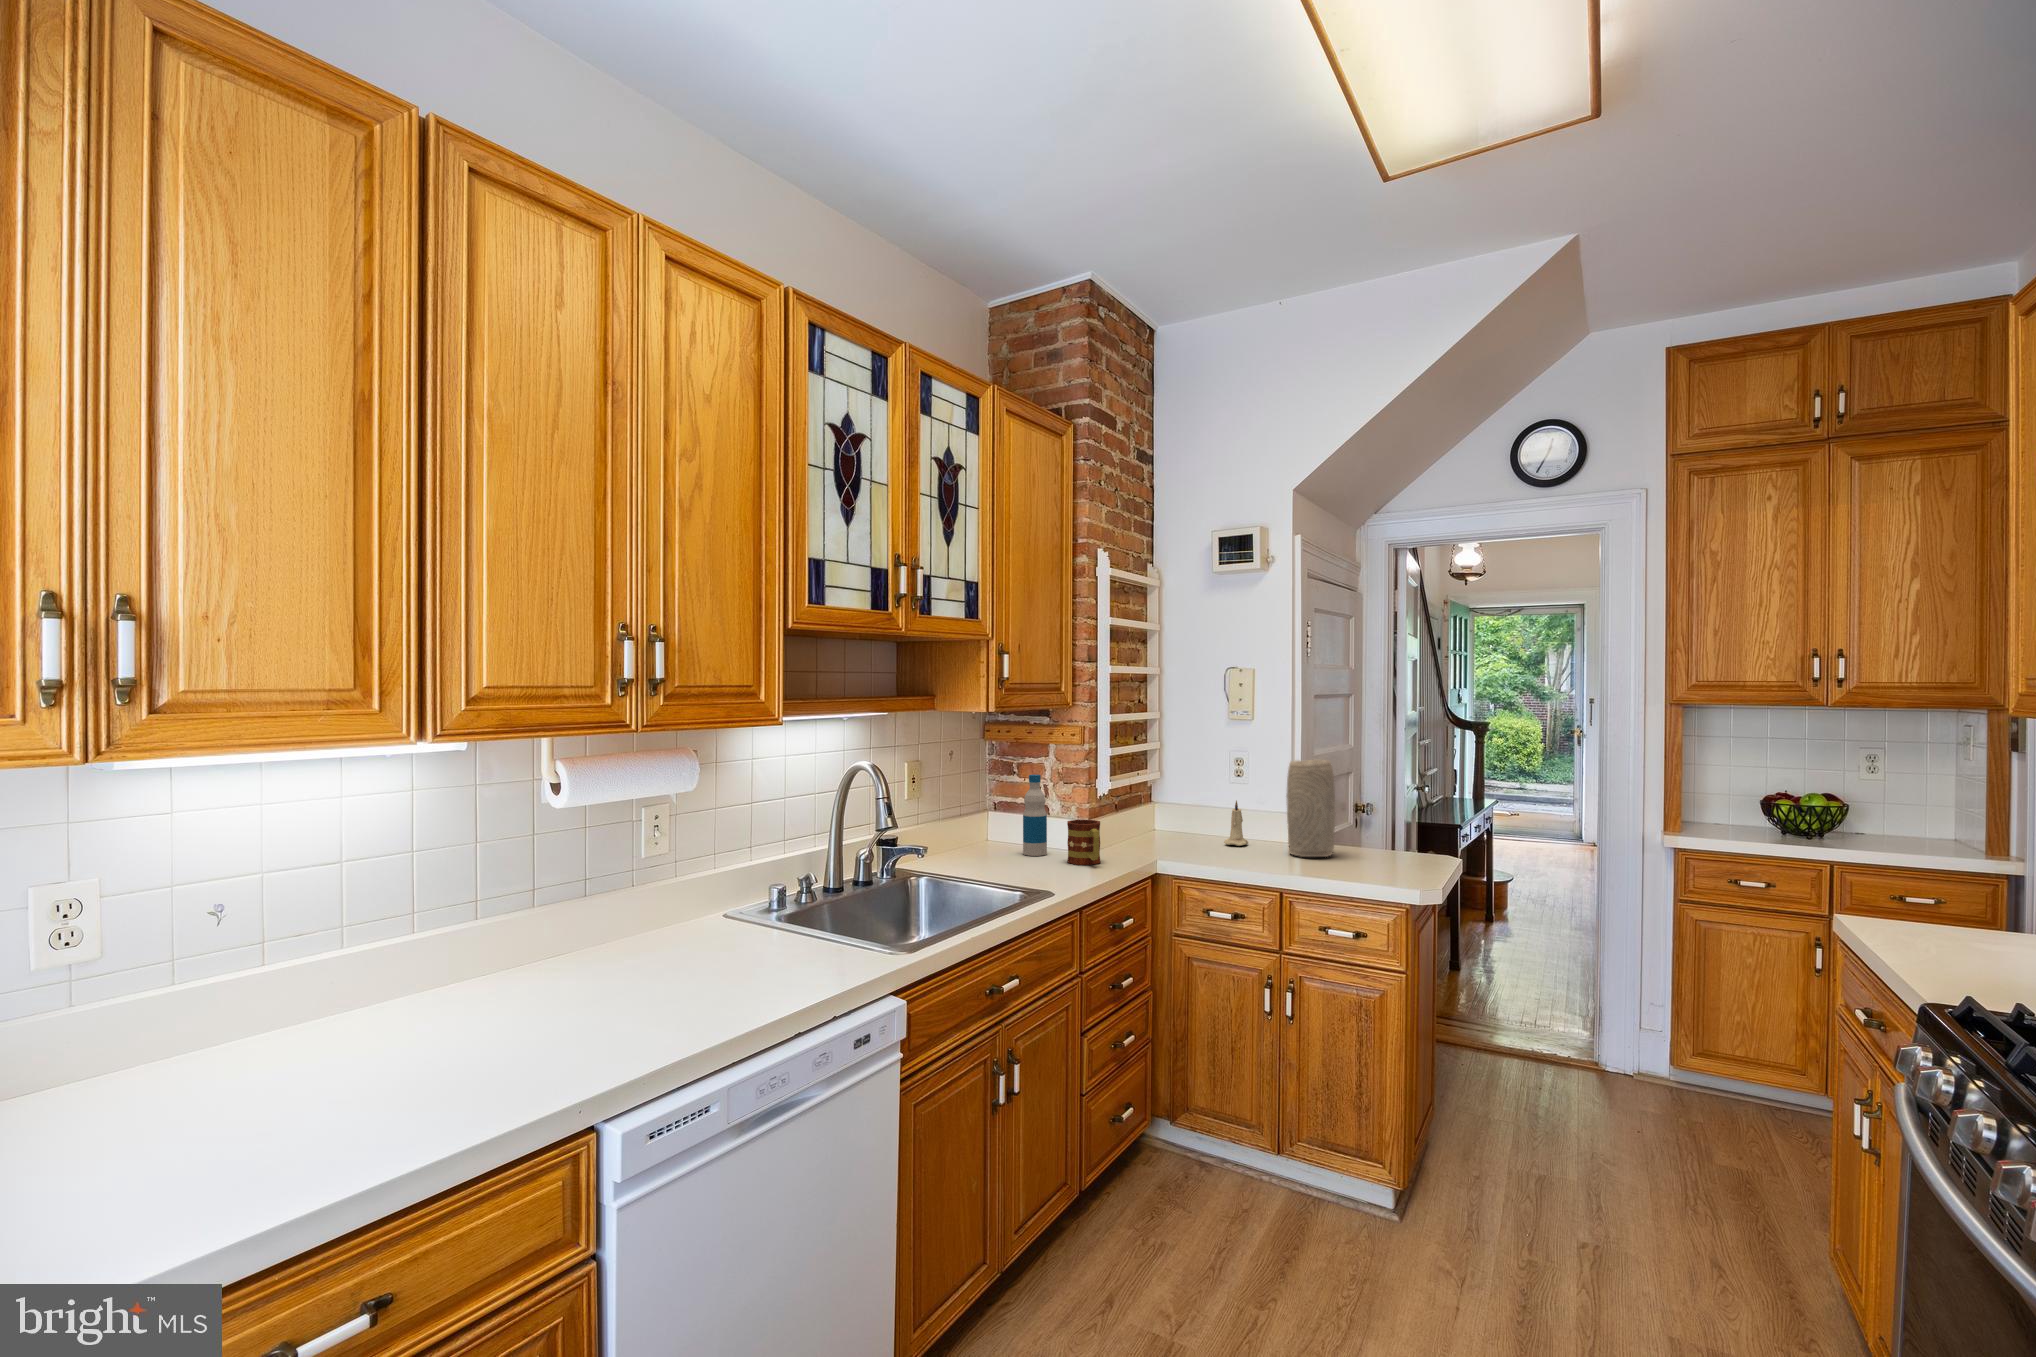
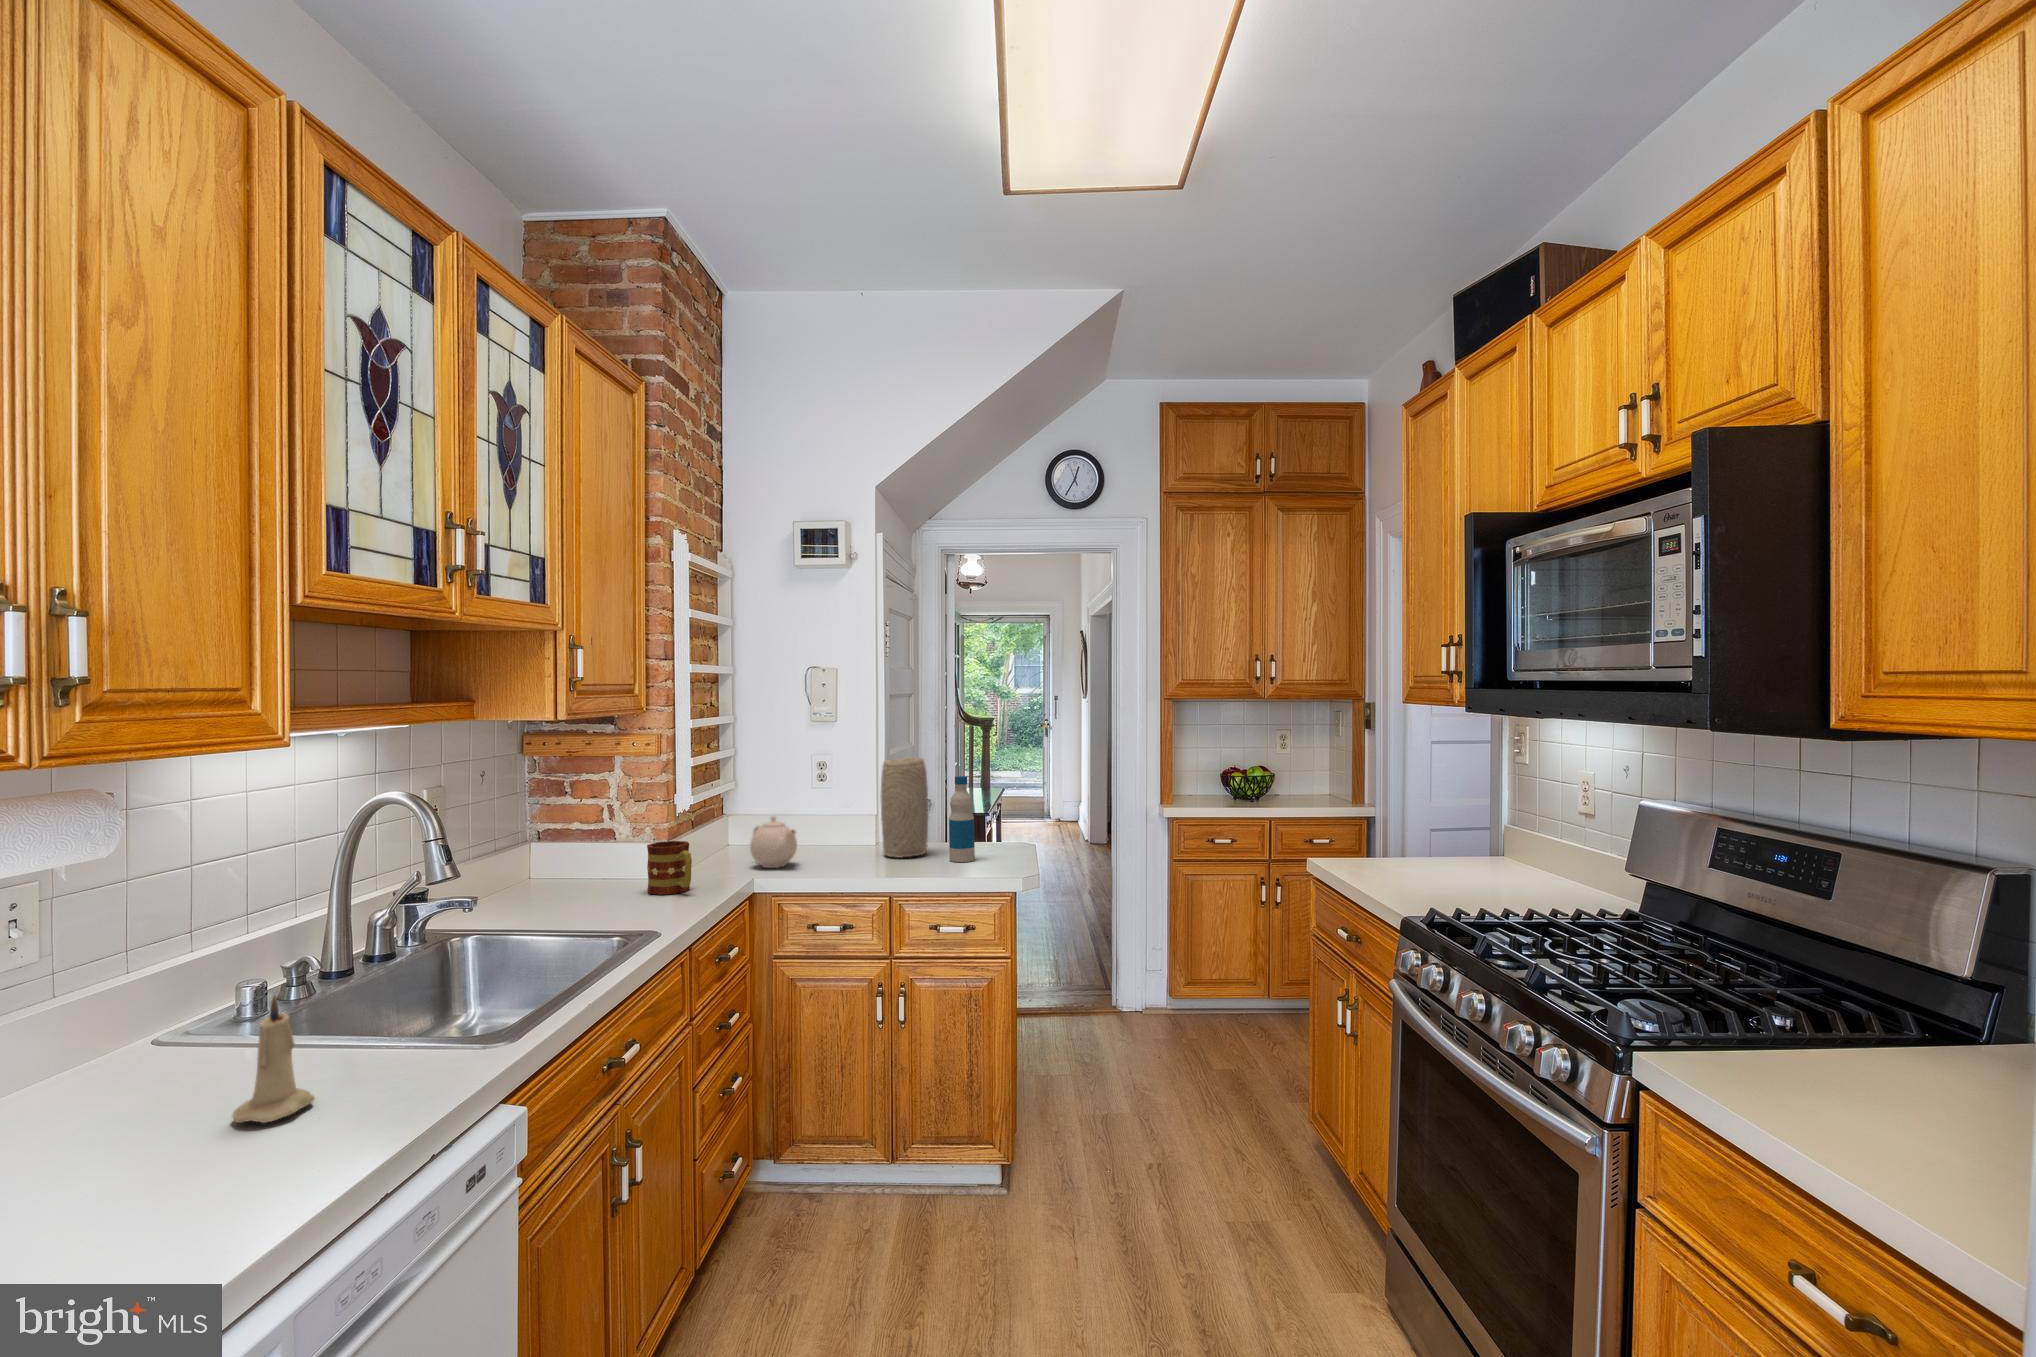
bottle: present [1023,775,1047,856] -> present [949,776,975,862]
candle: present [1224,801,1248,846] -> present [232,995,315,1123]
teapot: none [1162,805,1204,853] -> present [750,816,797,868]

